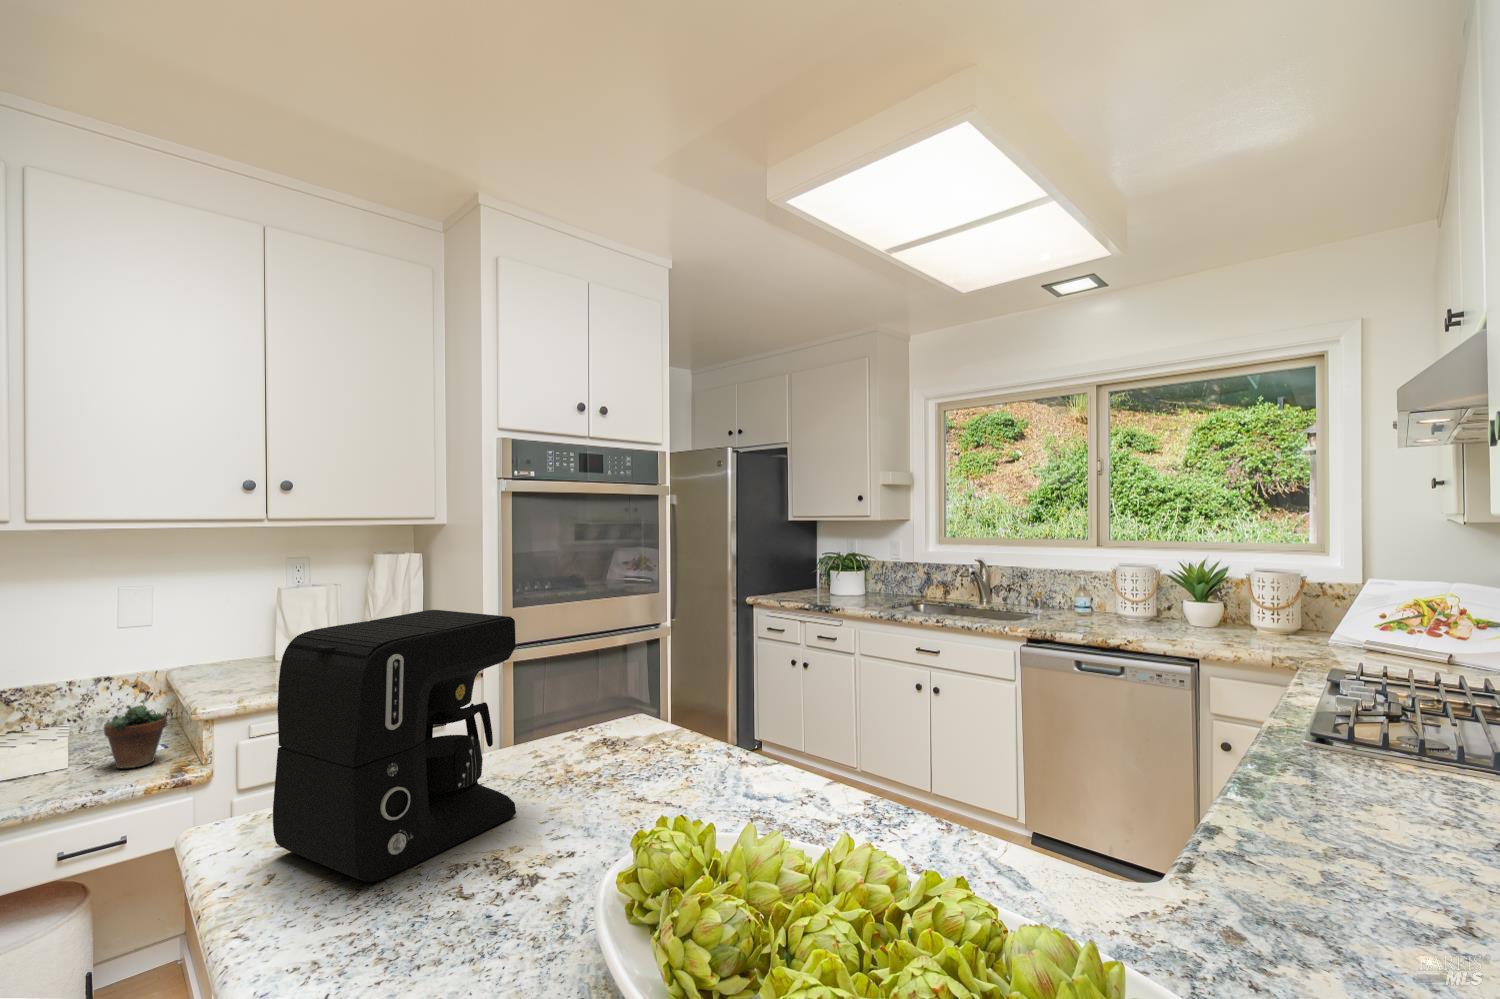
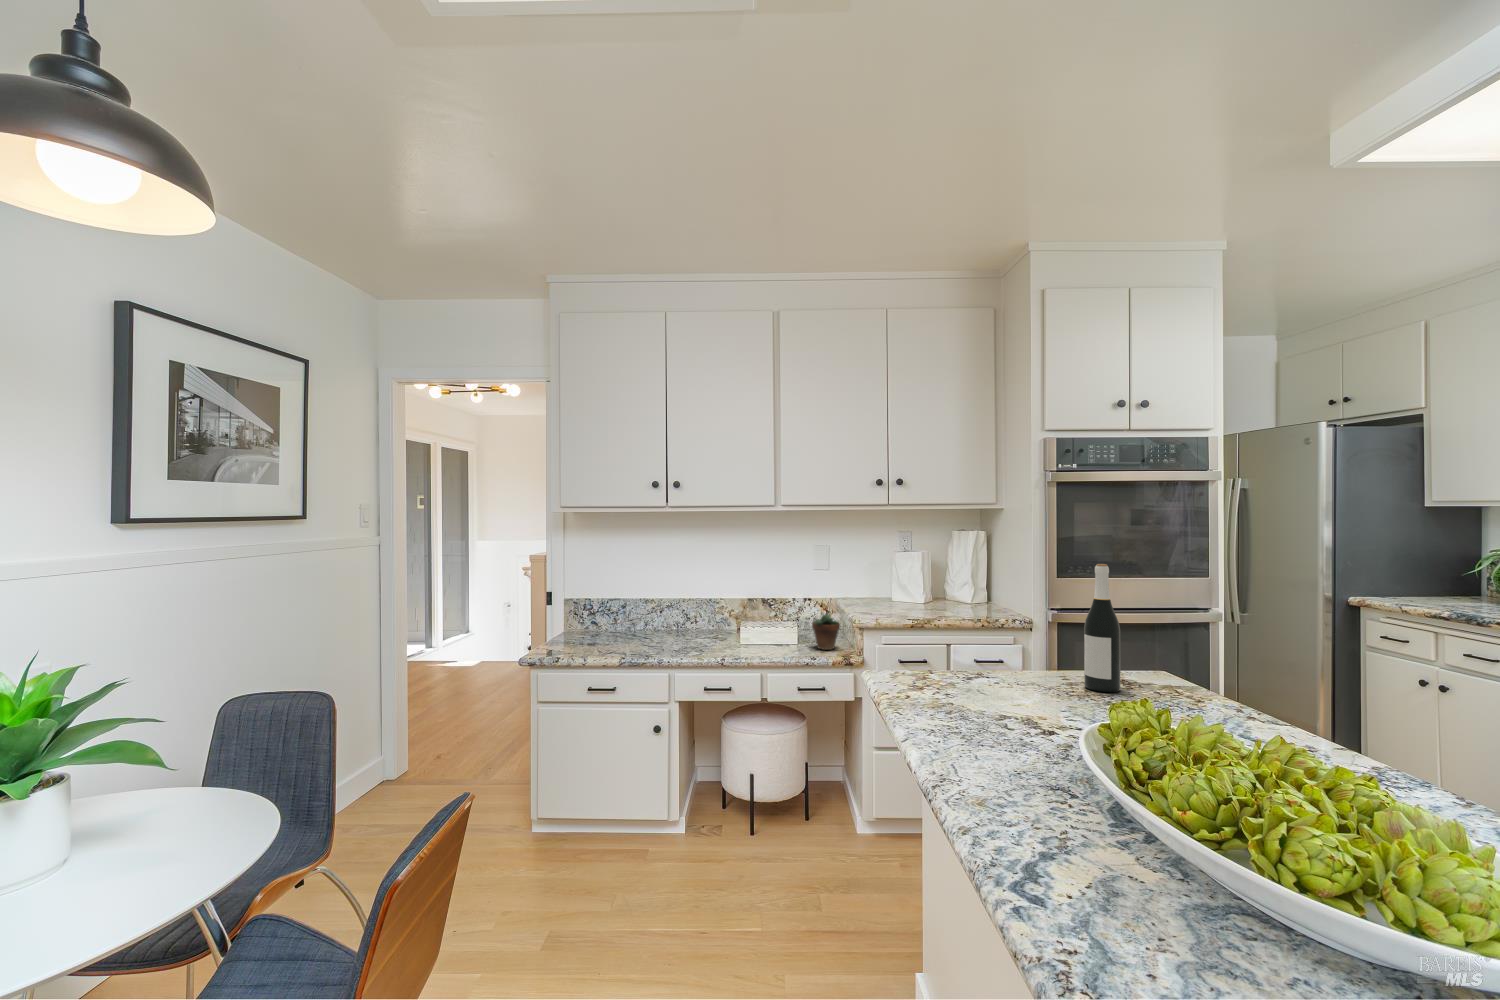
wine bottle: none [562,598,605,769] -> present [1084,564,1120,692]
coffee maker: present [273,610,516,882] -> none [904,563,1045,711]

